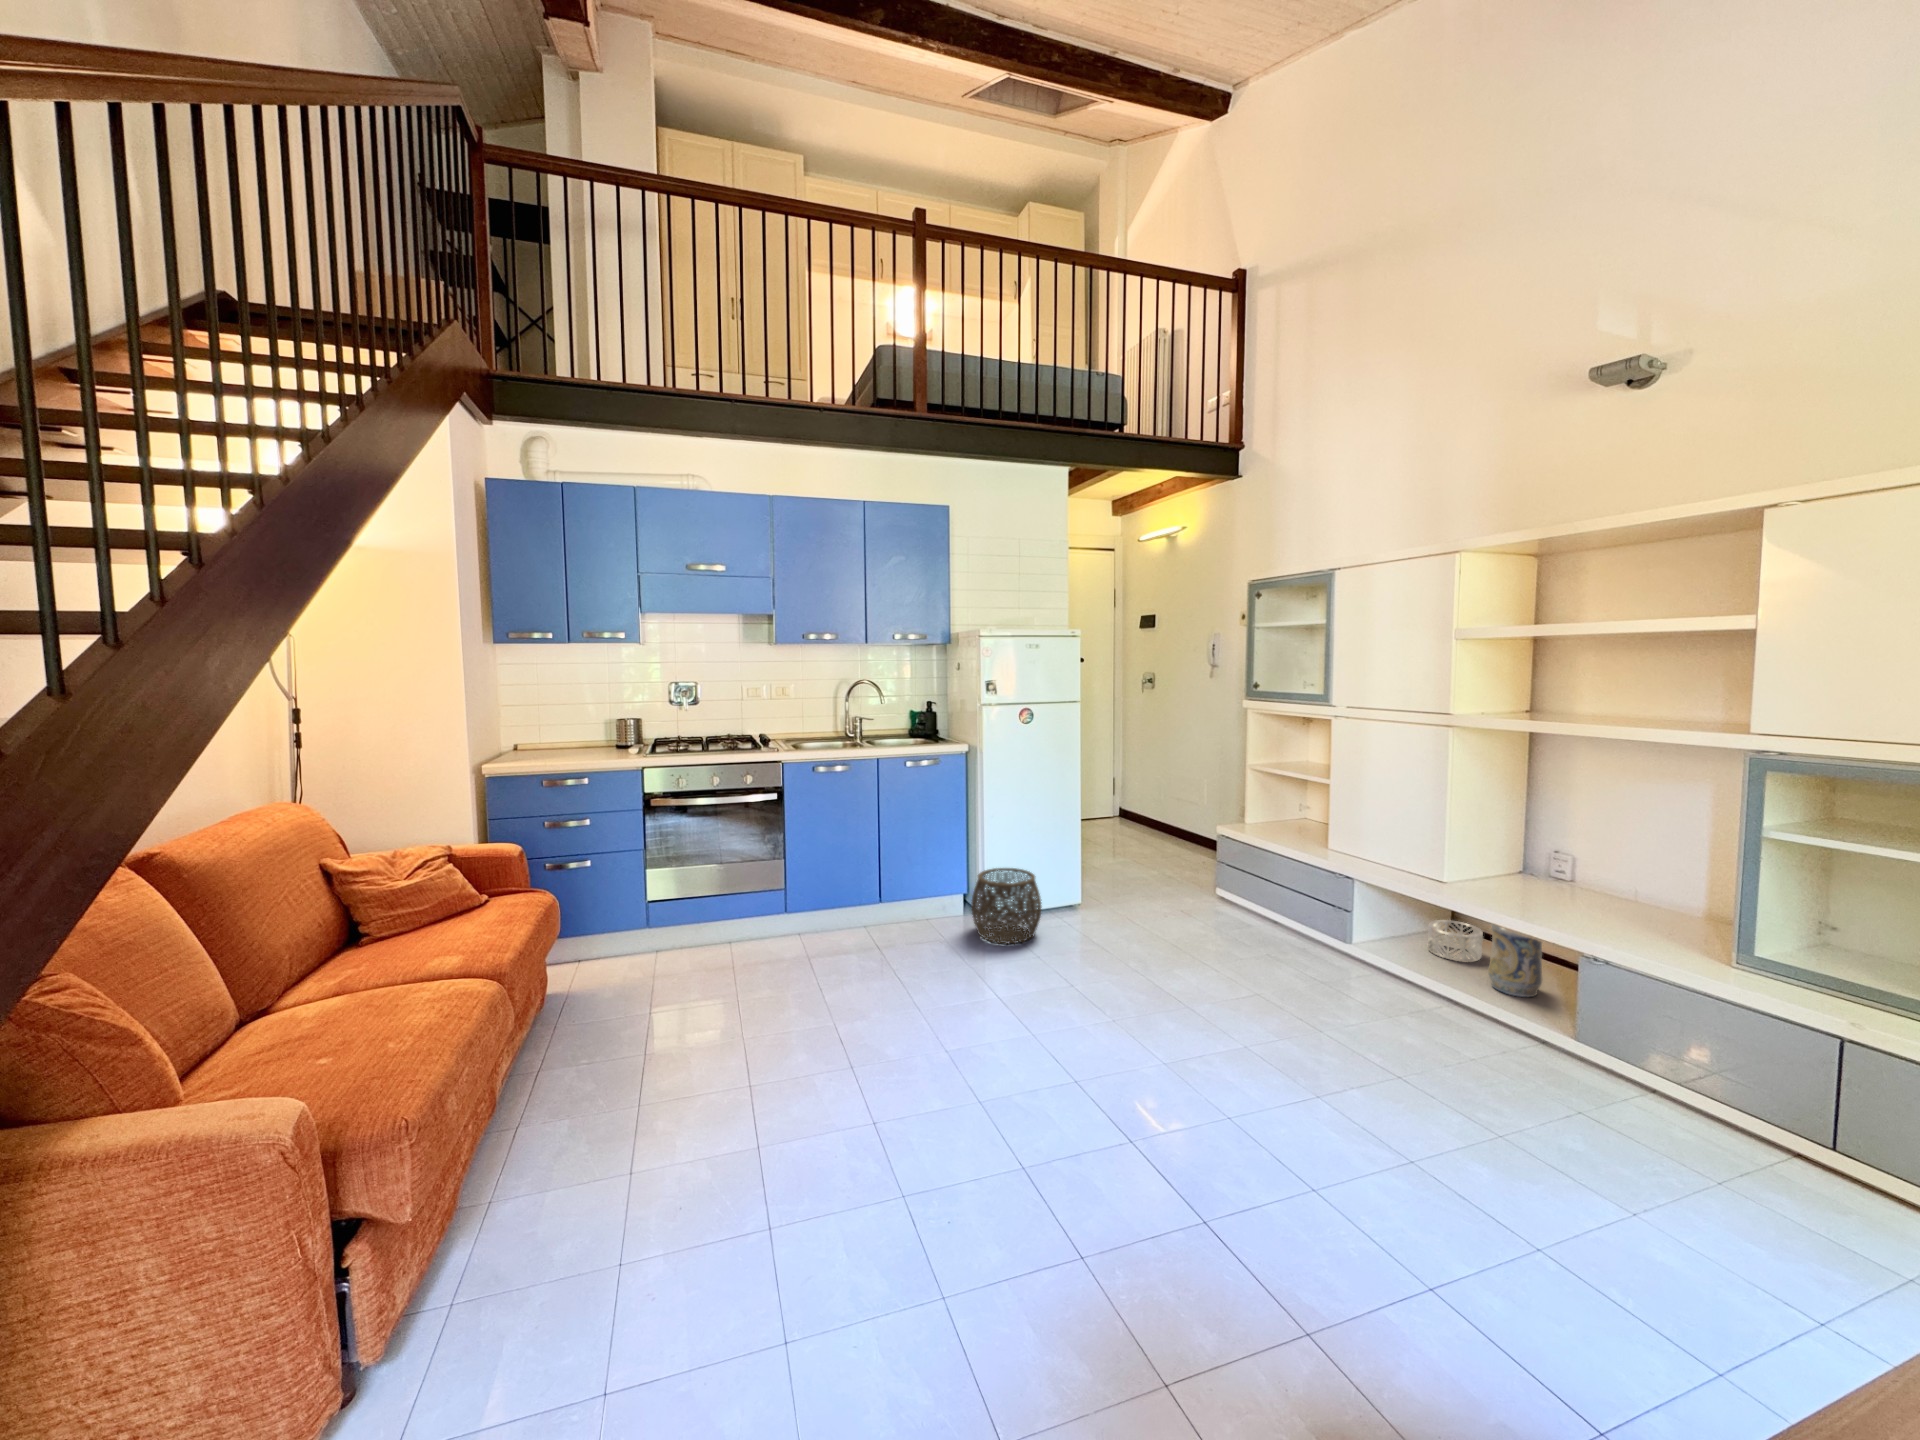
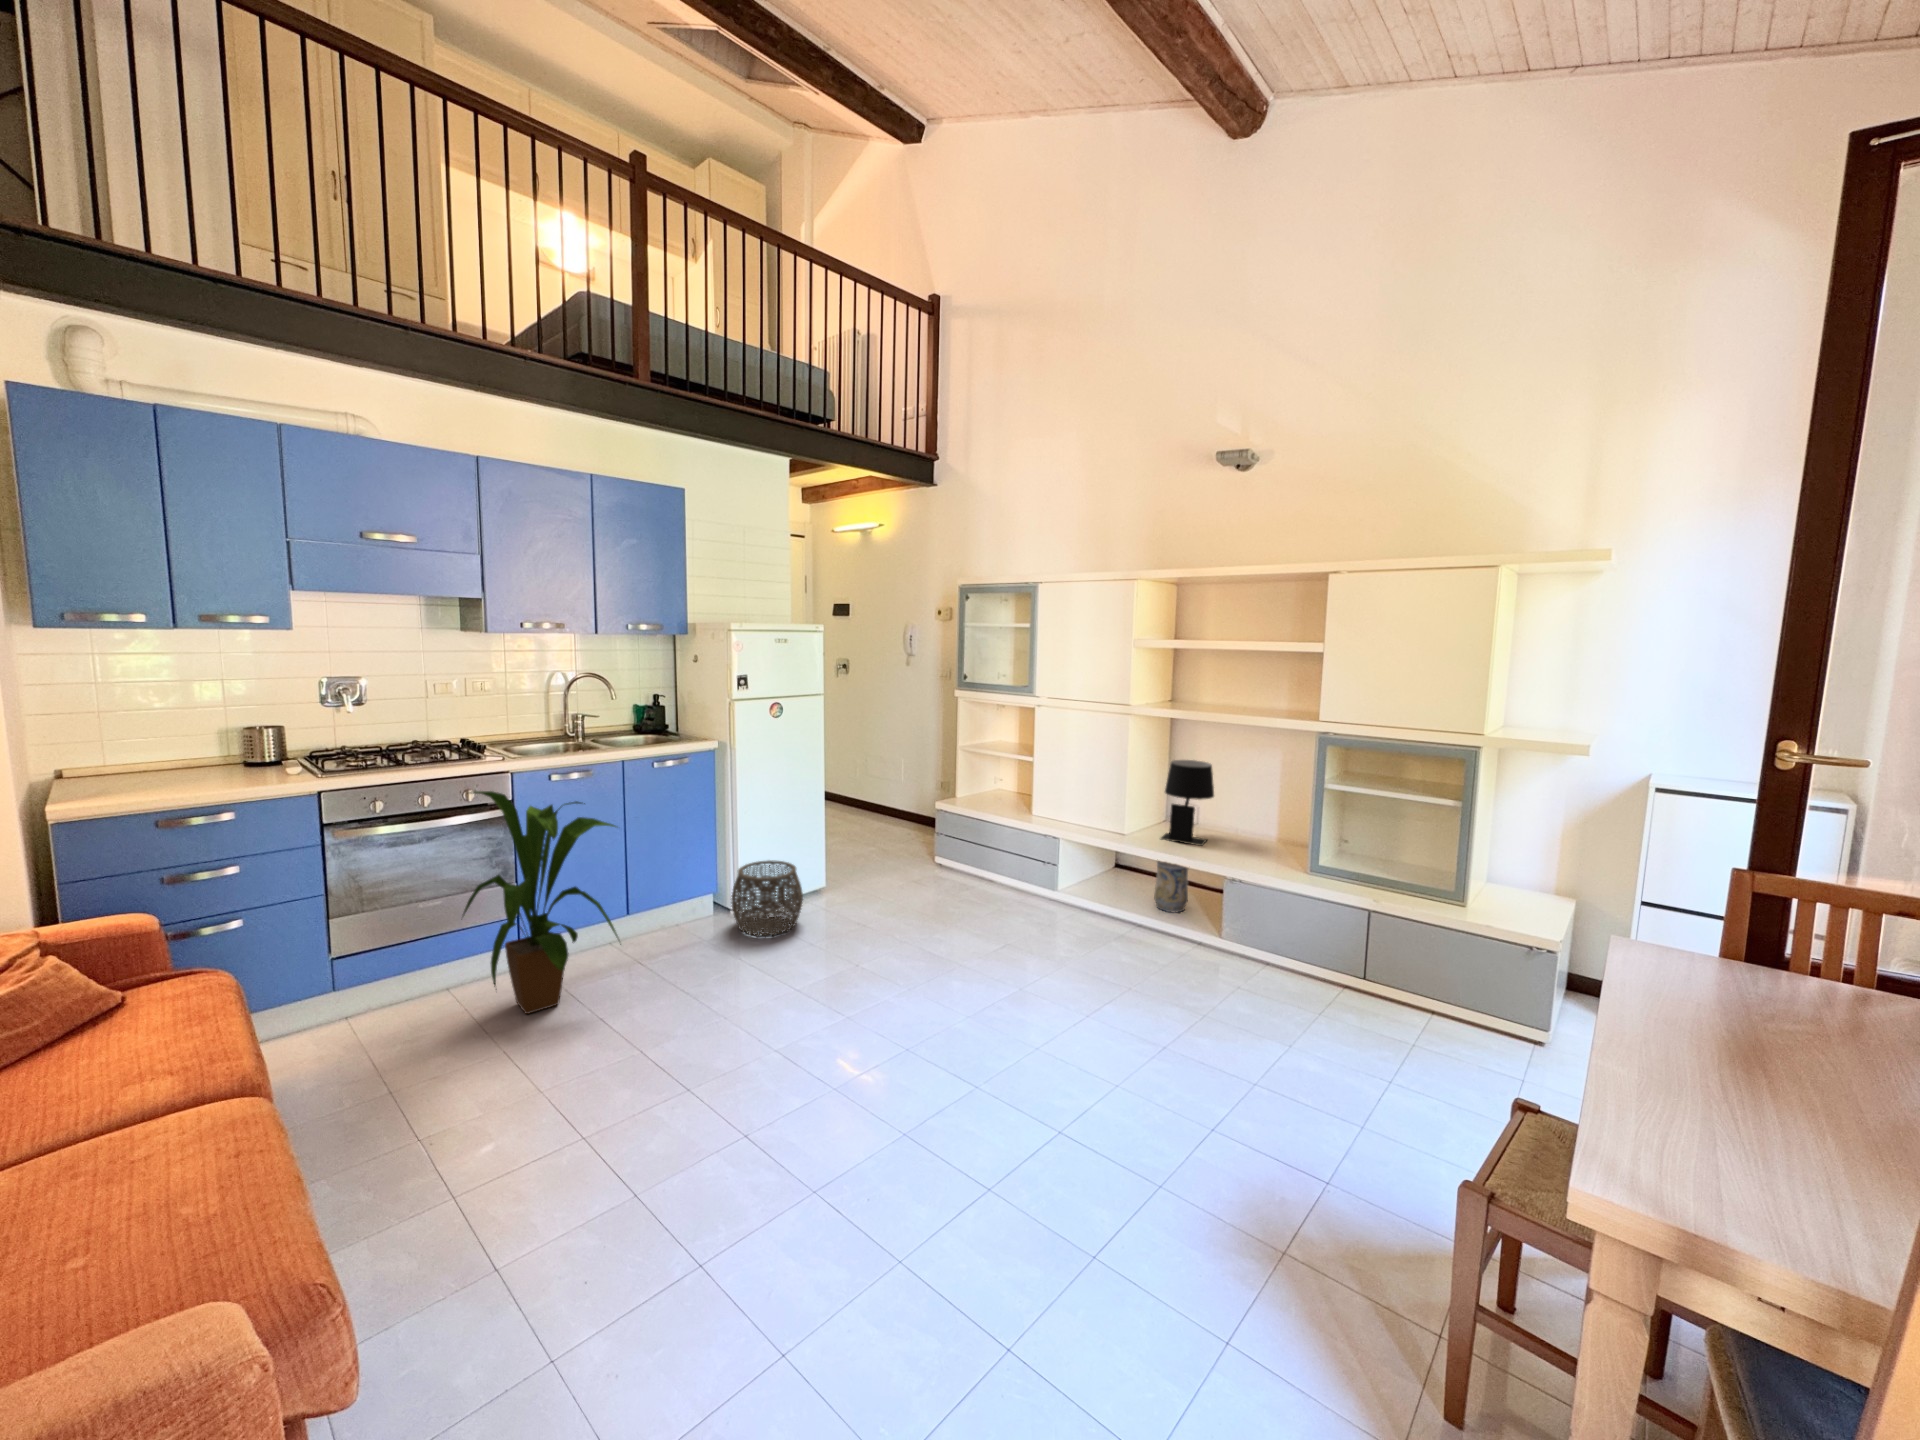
house plant: none [724,772,863,975] -> present [463,791,621,1014]
table lamp: none [1496,790,1589,909] -> present [1161,760,1214,846]
decorative bowl: present [1428,920,1483,962] -> none [1107,861,1144,892]

